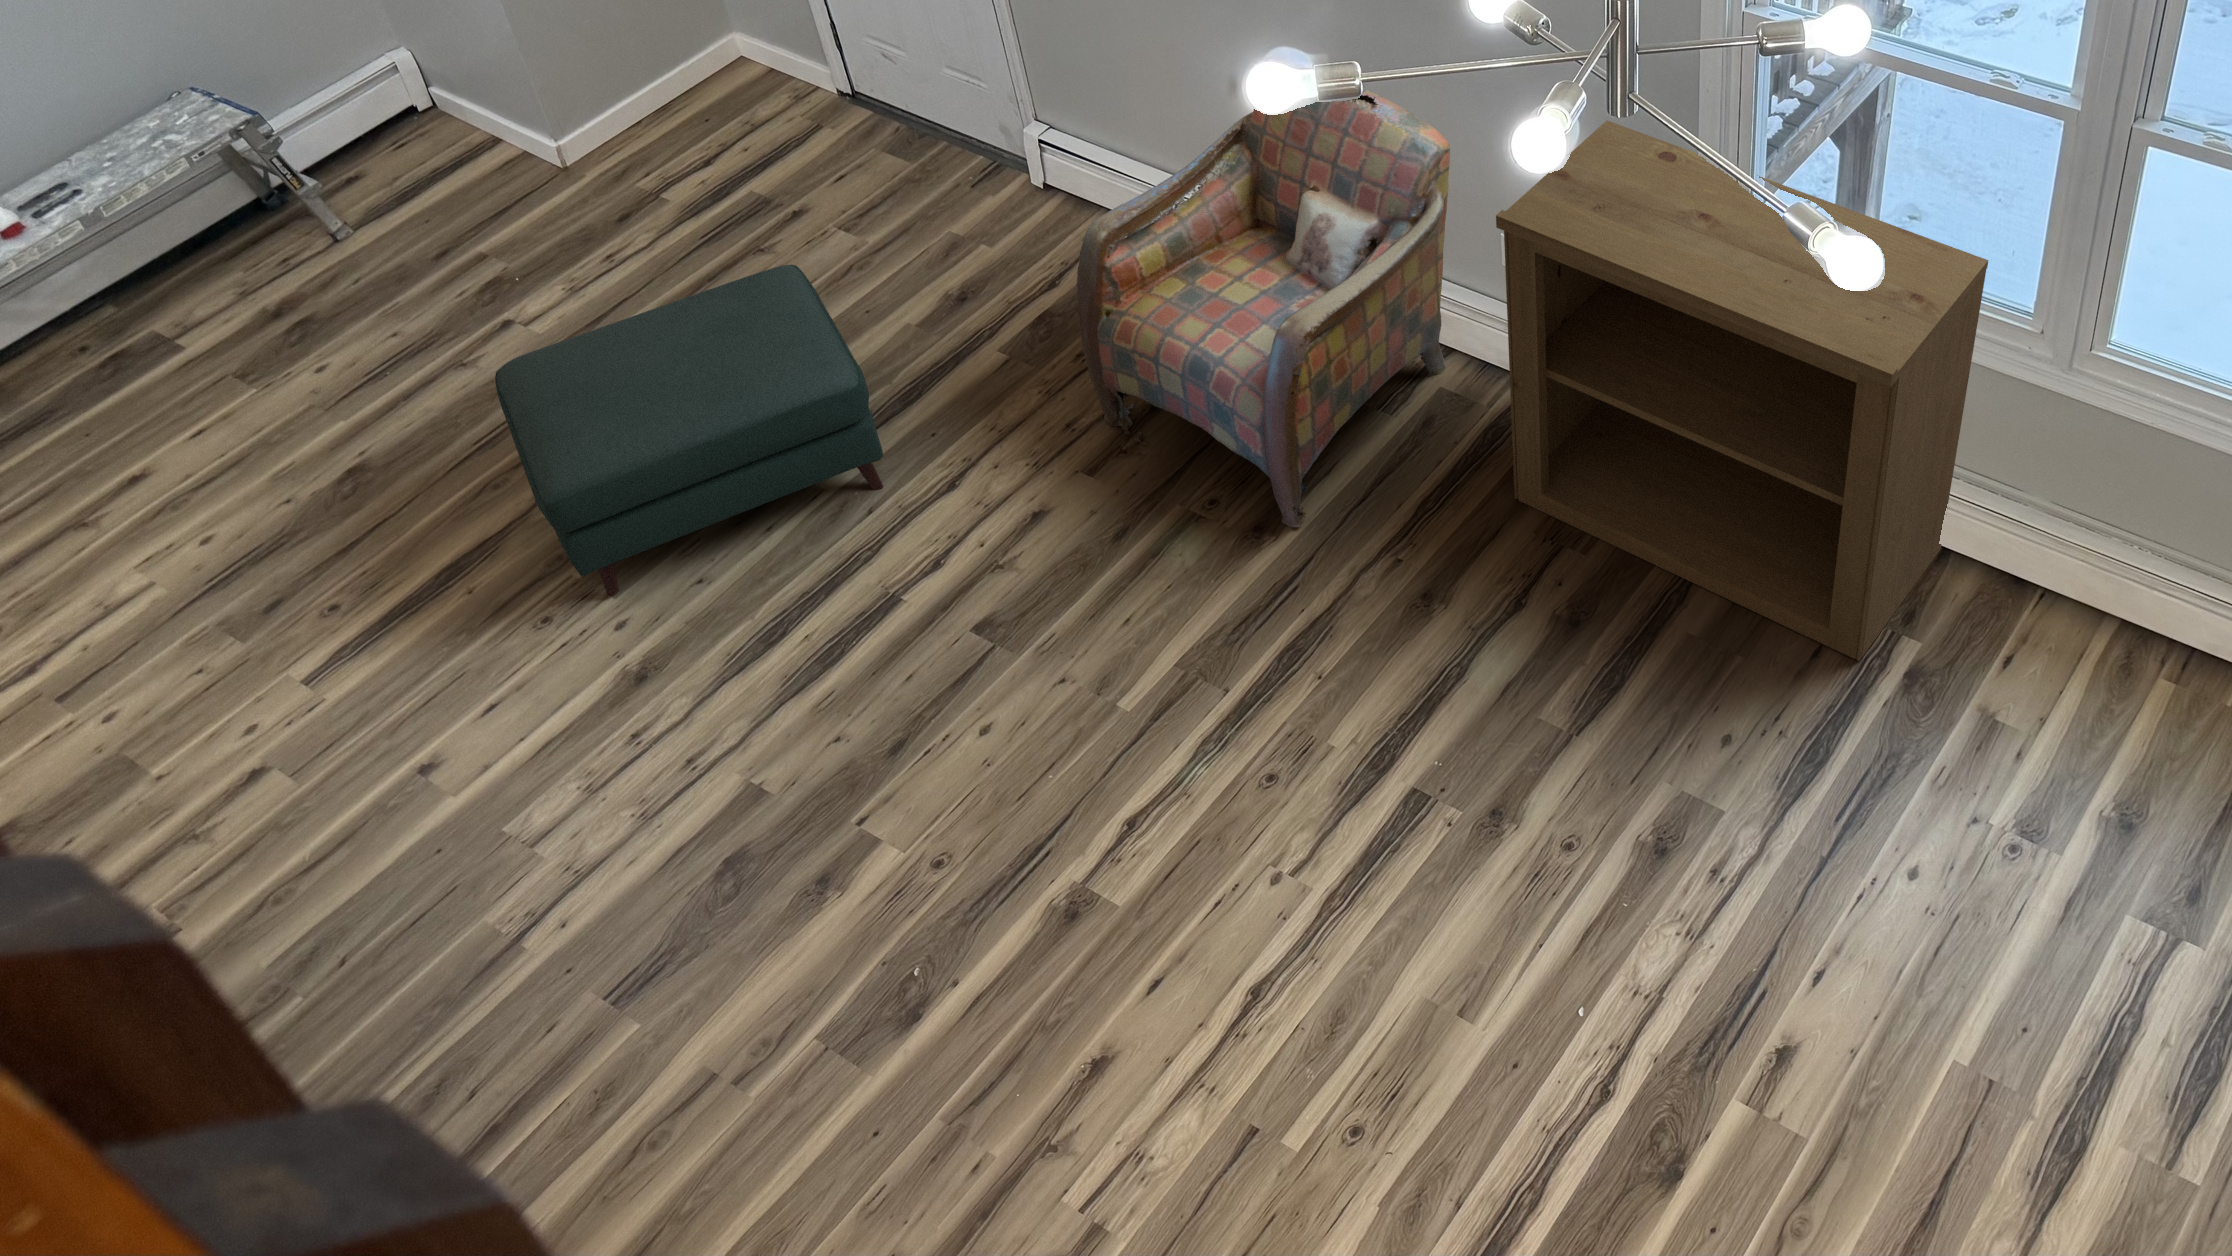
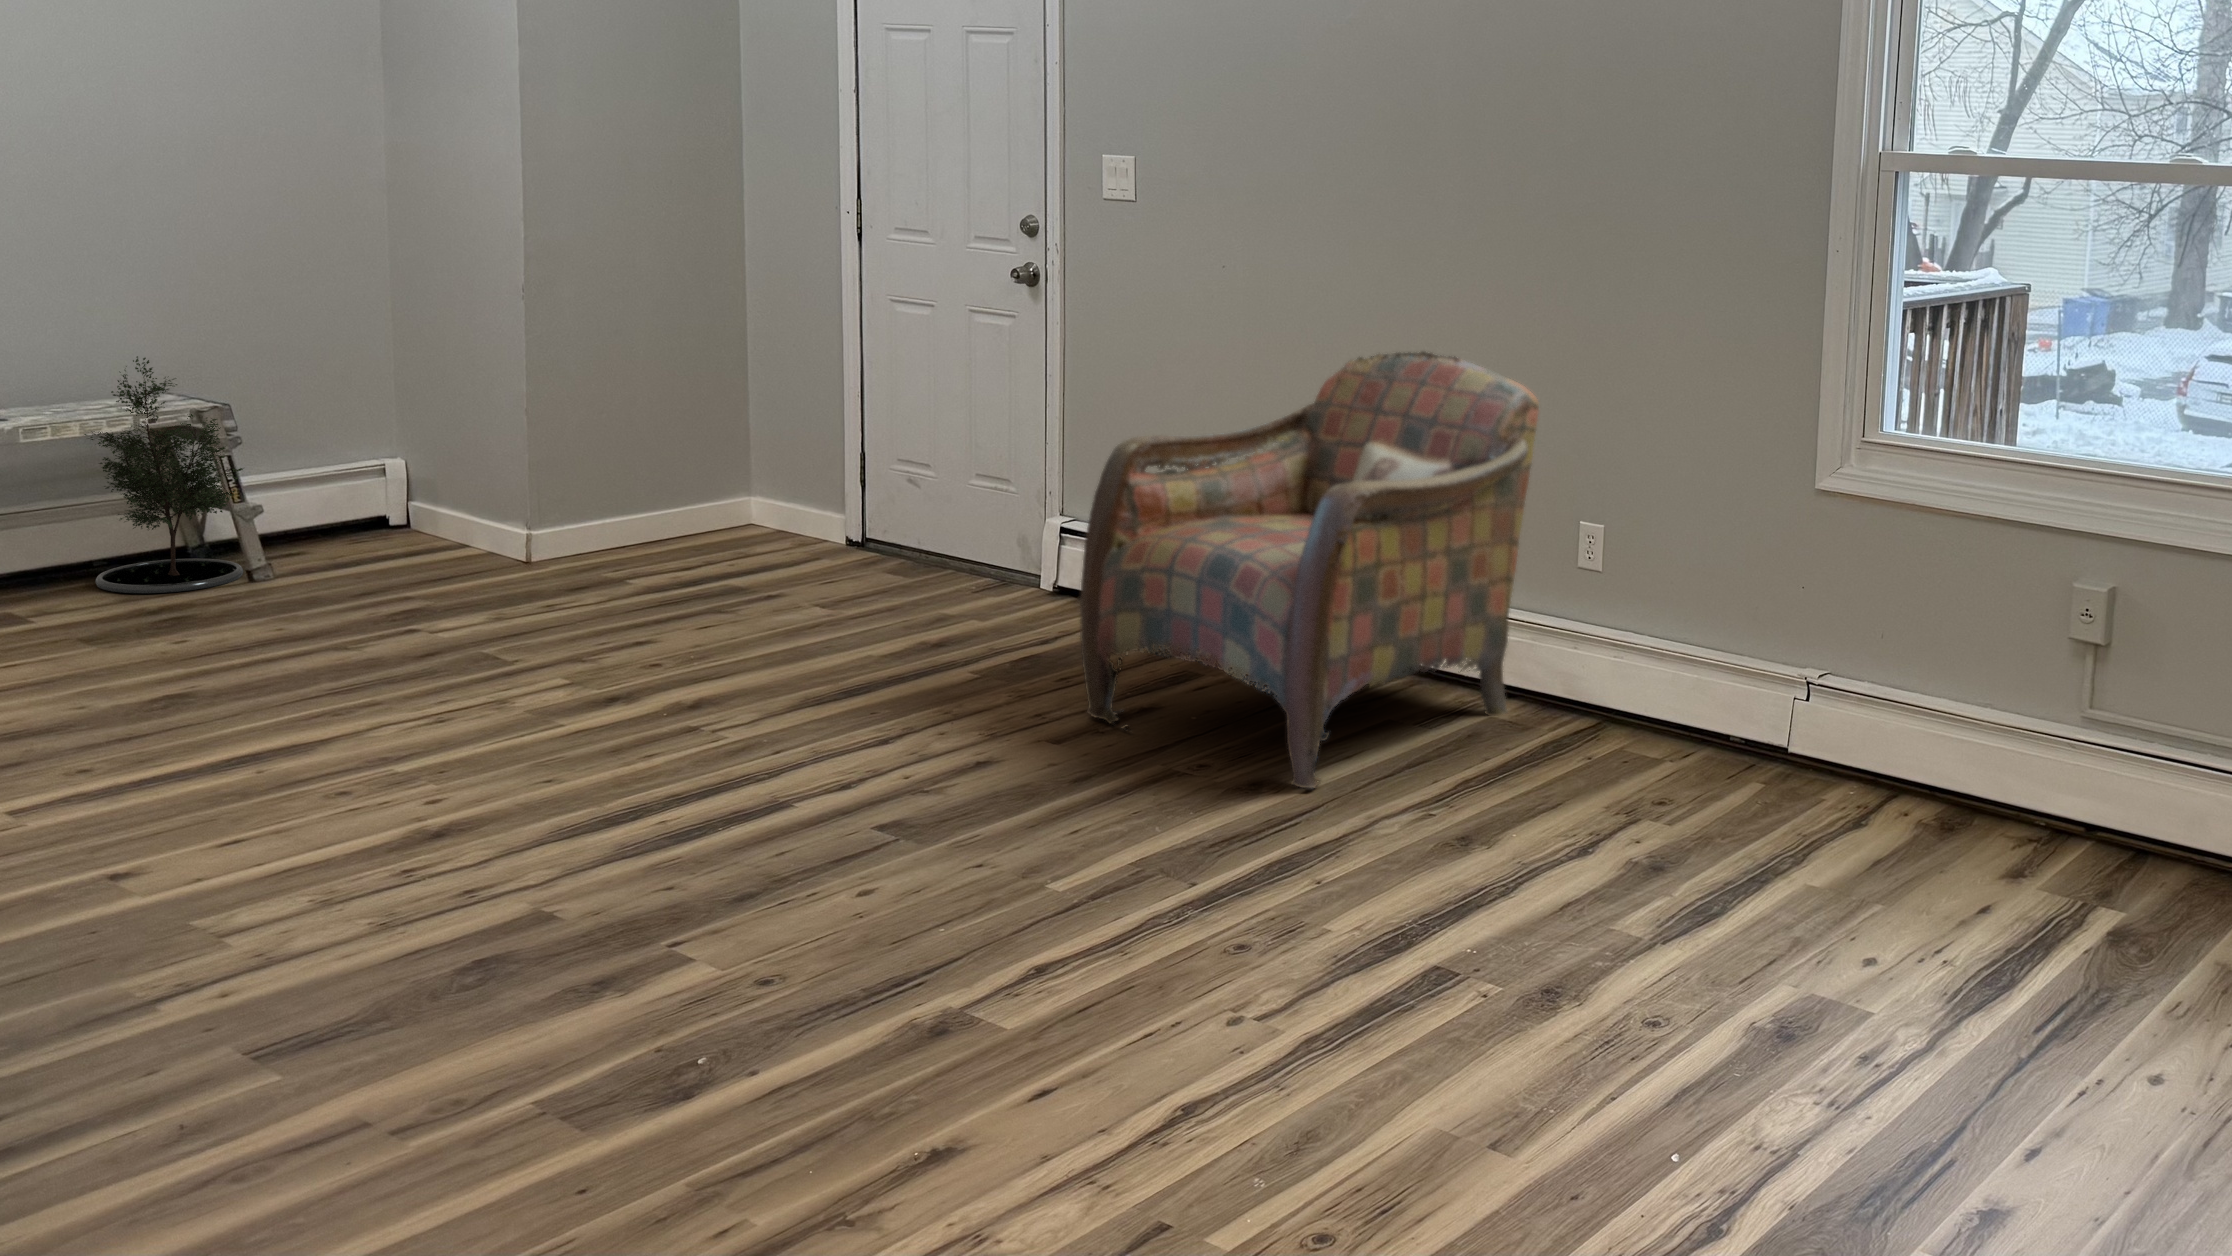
potted tree: none [144,92,332,286] -> present [84,356,243,593]
bookshelf: present [1496,121,1988,661] -> none [1587,325,2181,915]
ottoman: present [495,265,883,597] -> none [386,504,819,780]

